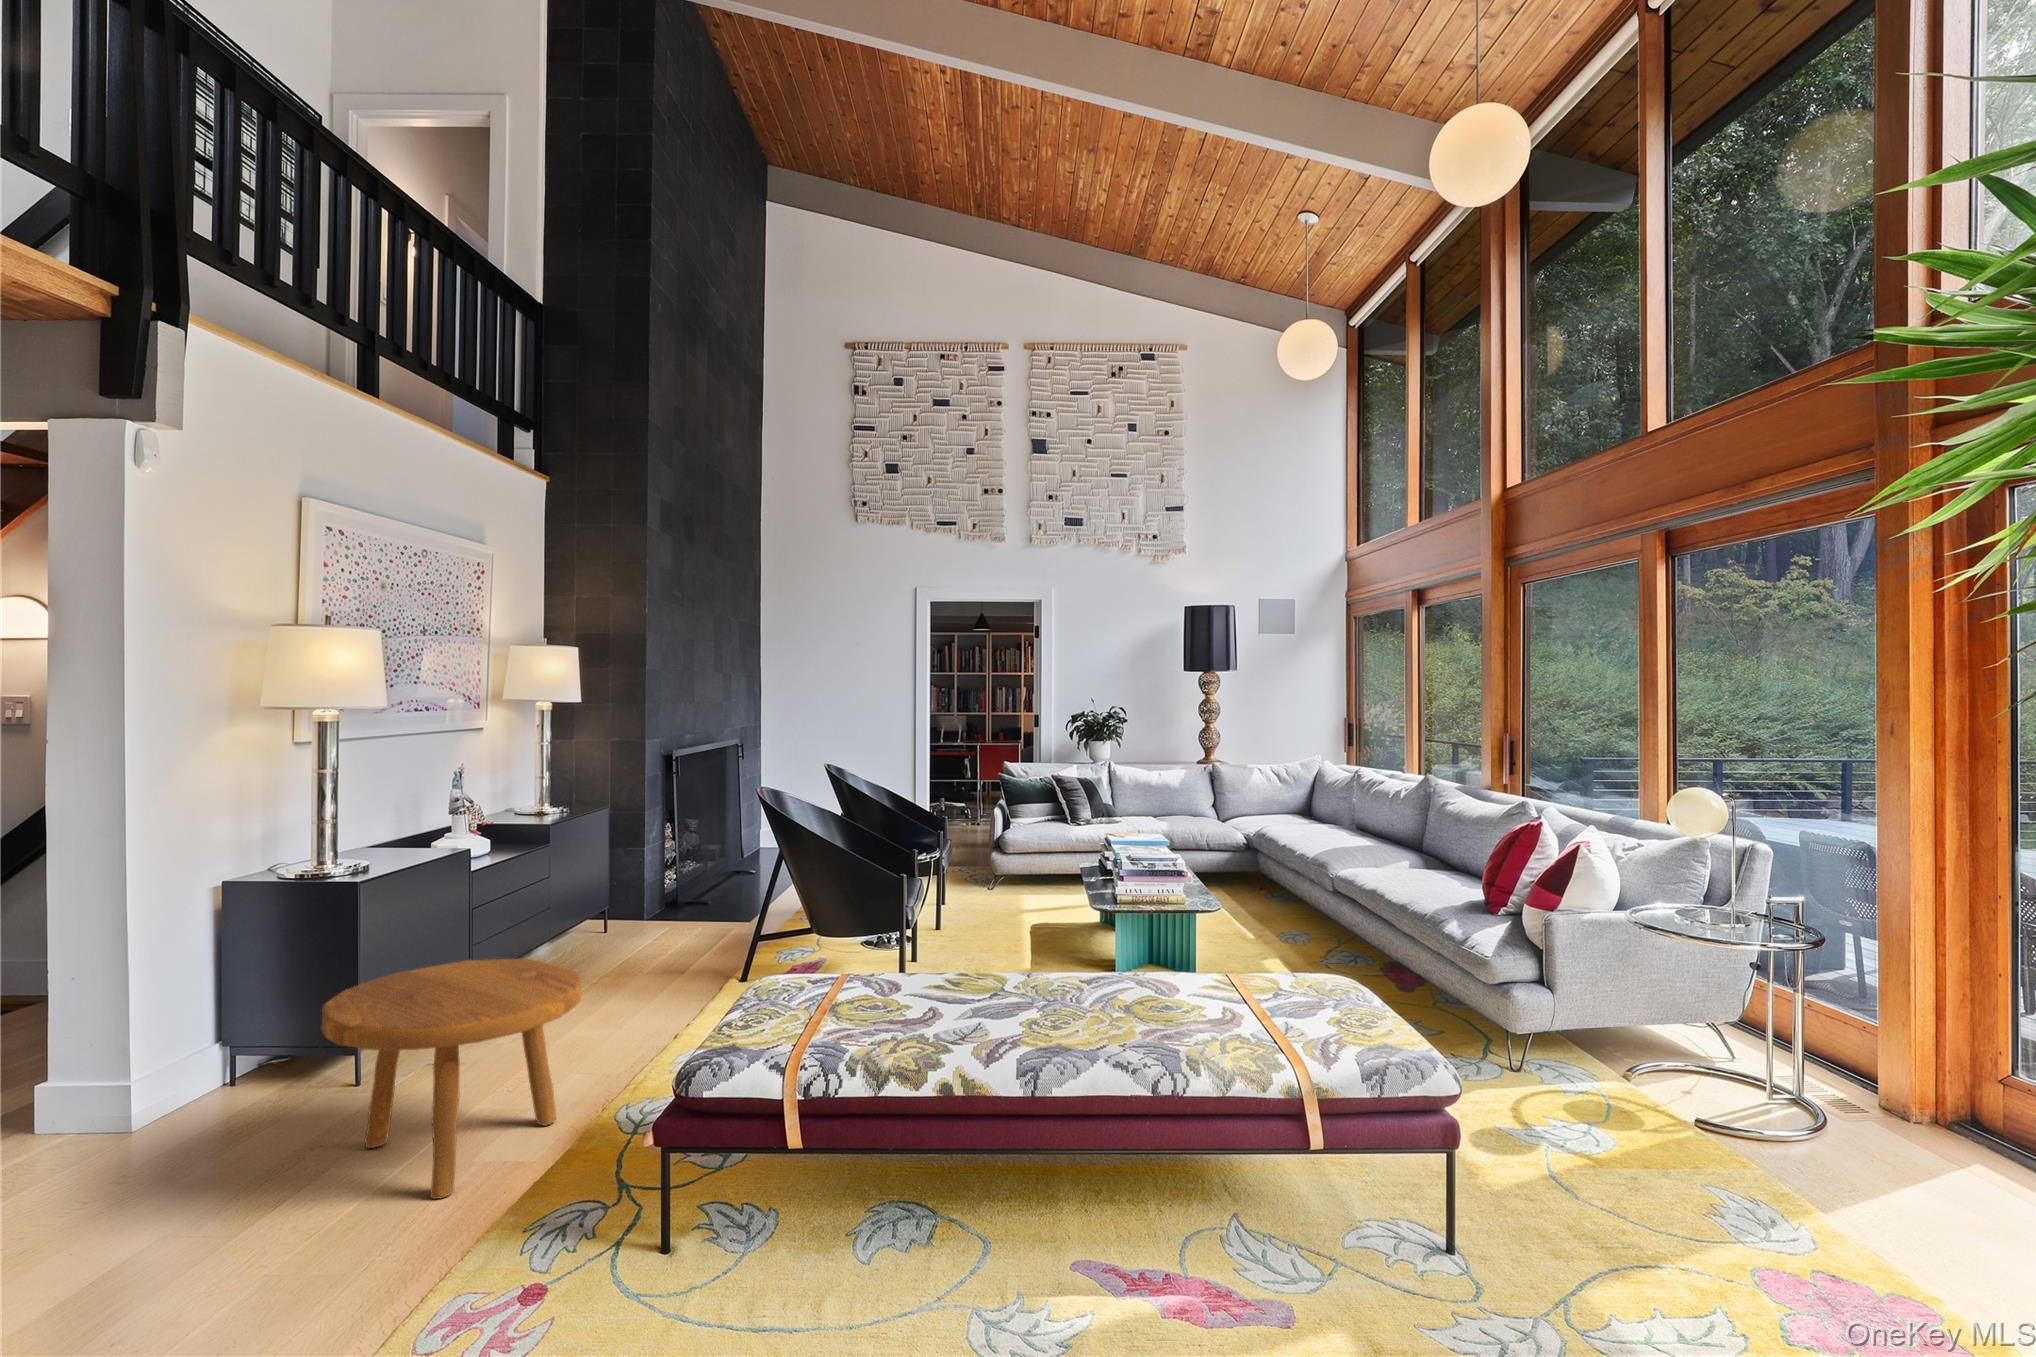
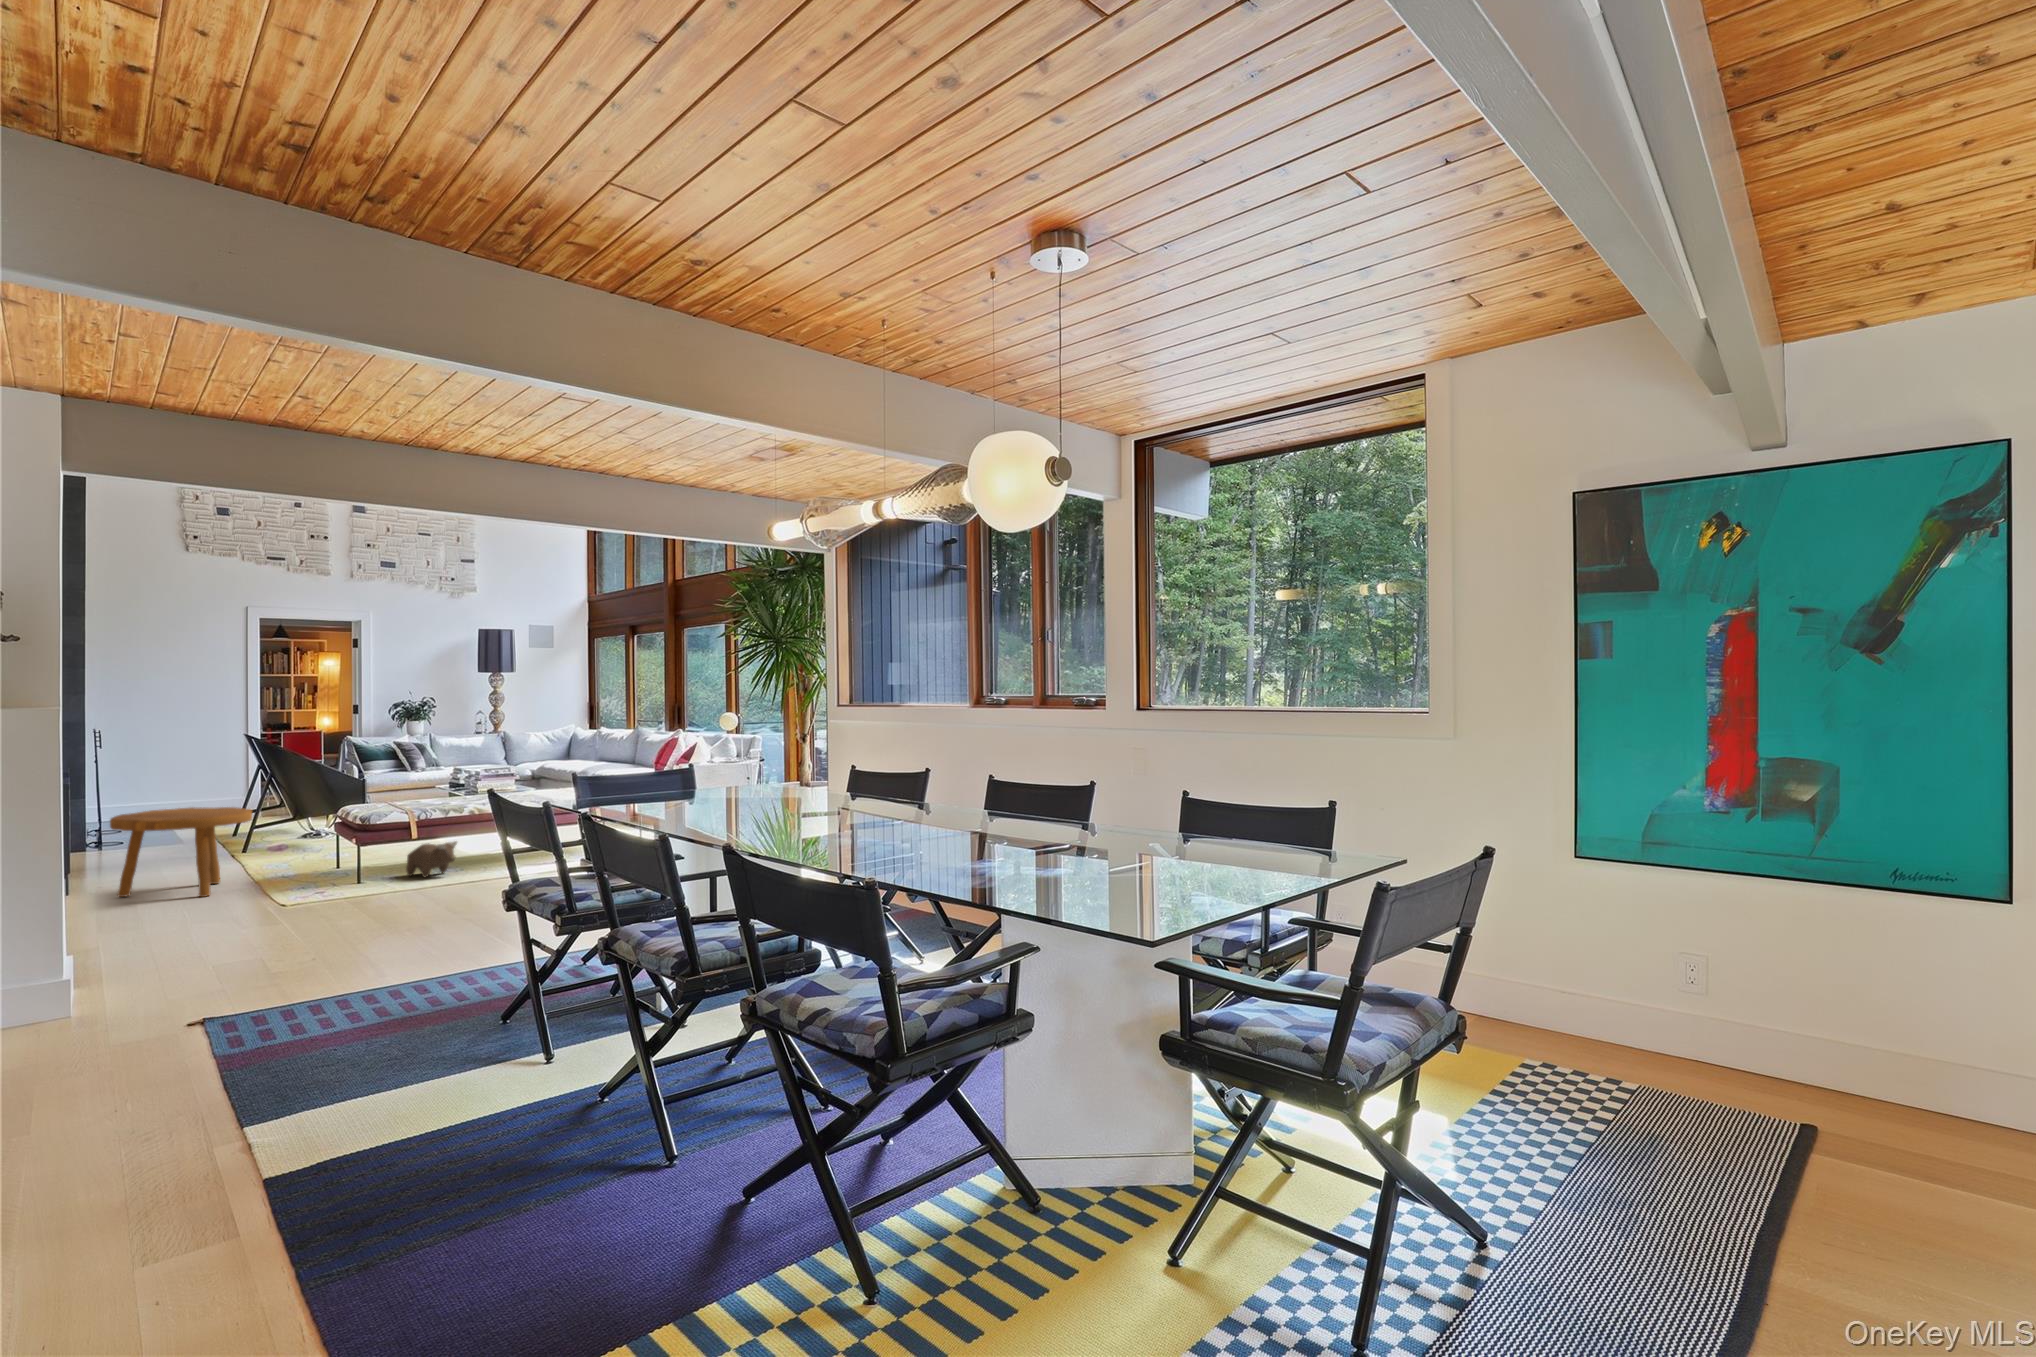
plush toy: none [814,1135,917,1239] -> present [406,841,457,877]

